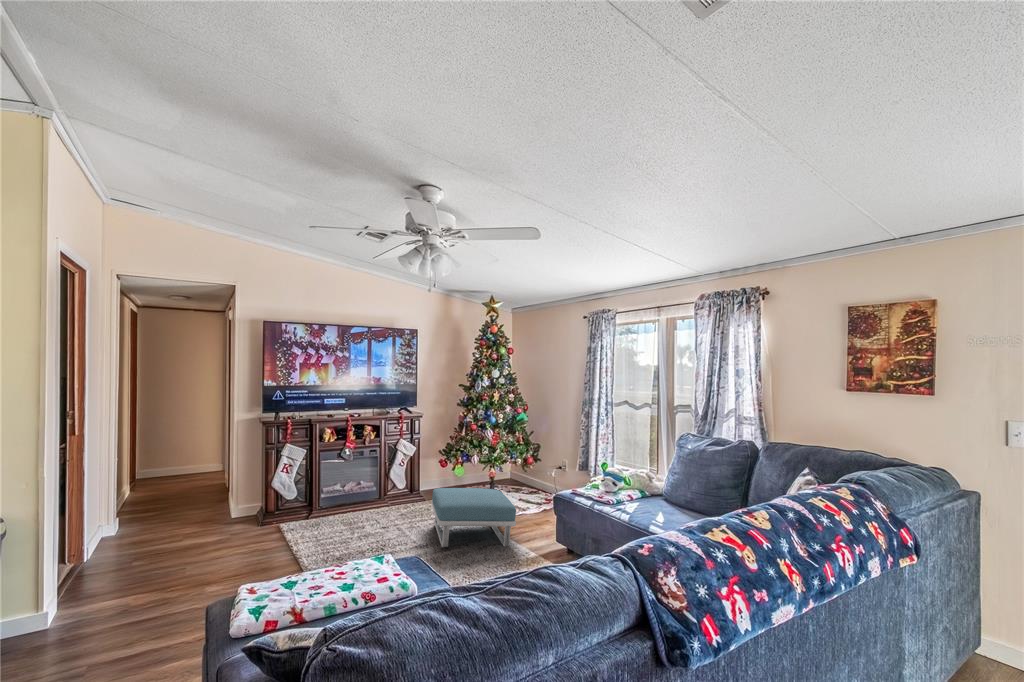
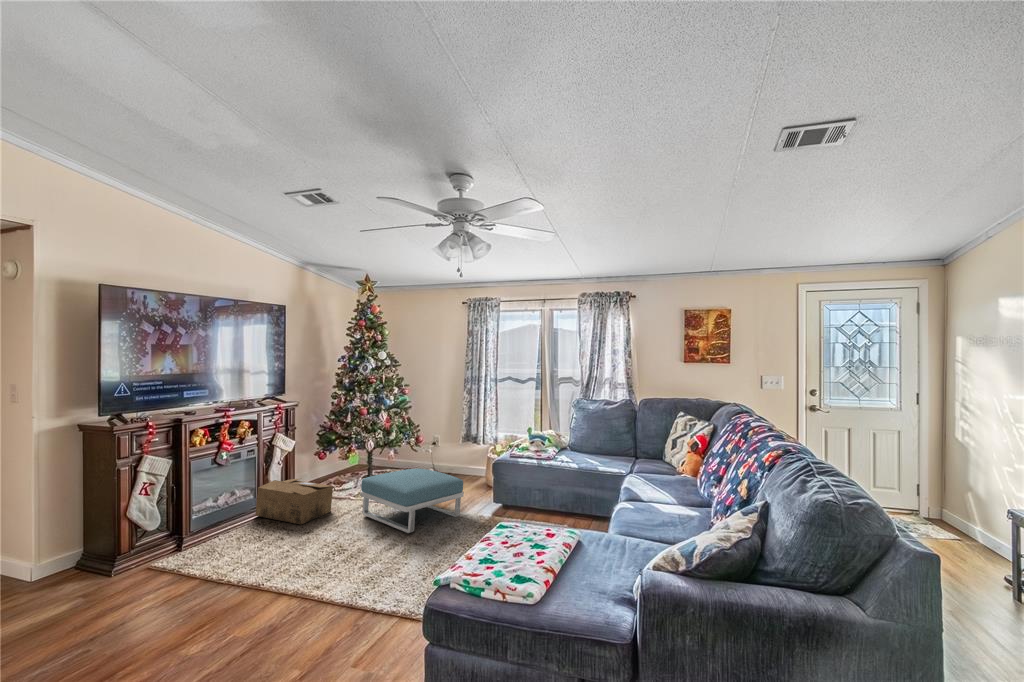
cardboard box: none [371,478,422,519] -> present [255,479,333,524]

